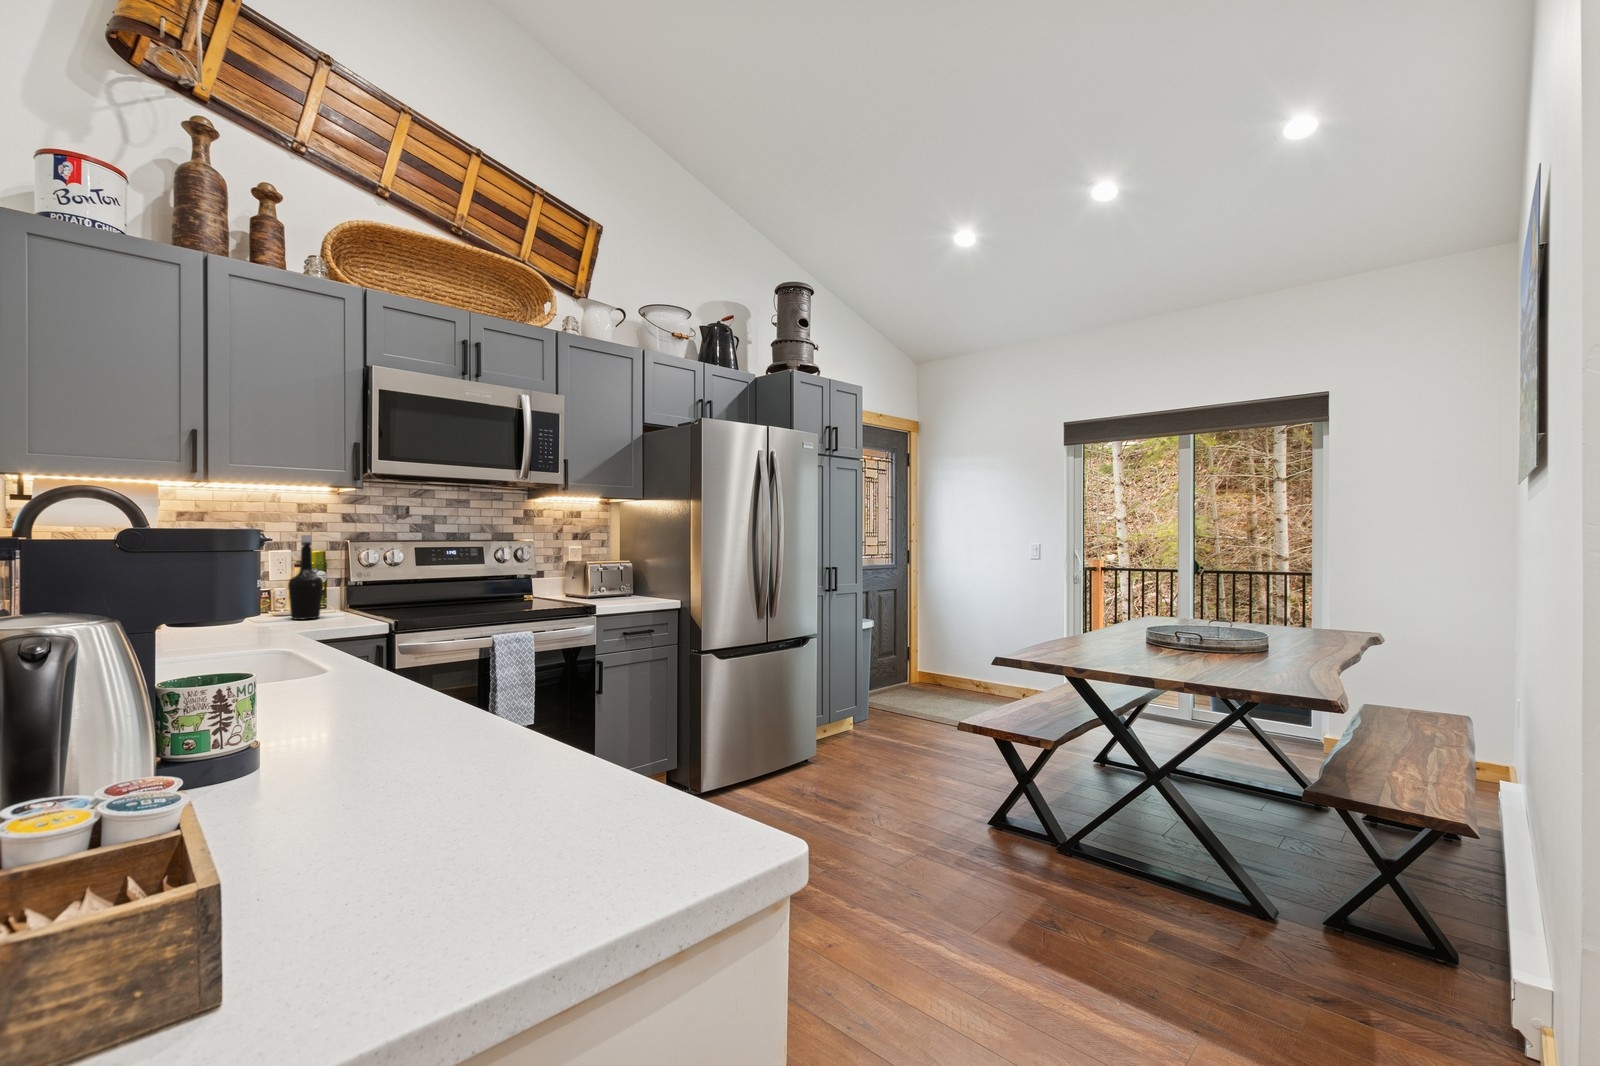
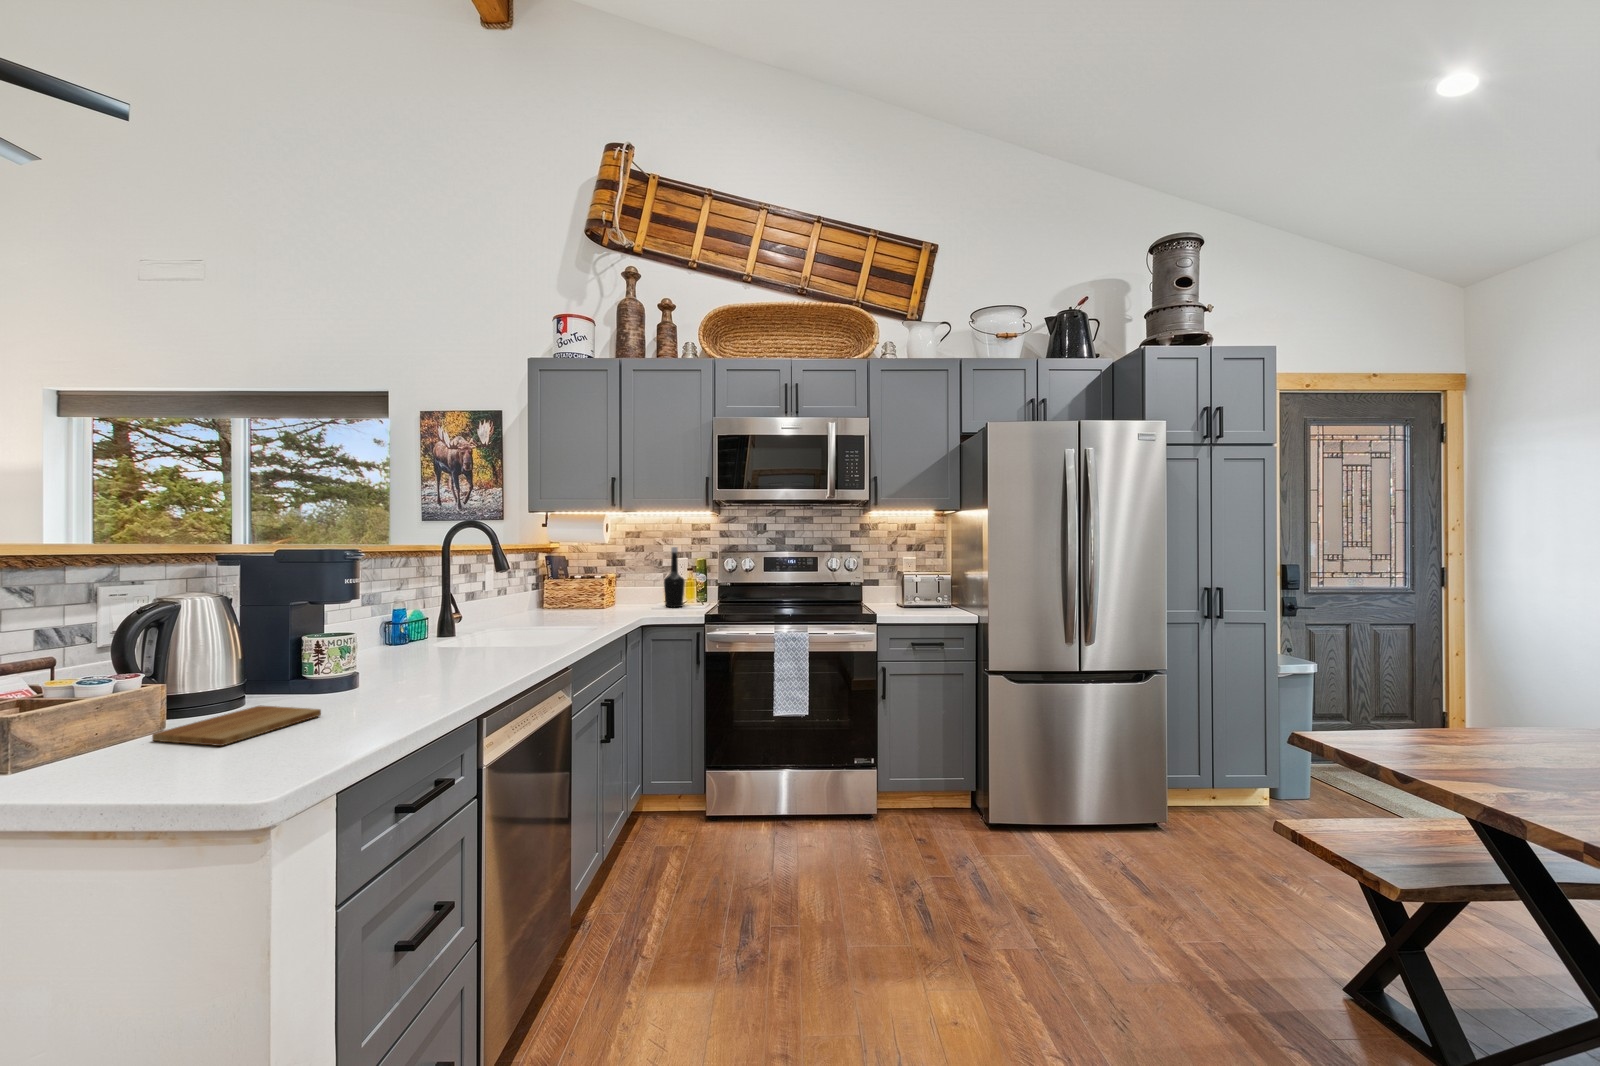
cutting board: none [304,784,516,916] -> present [152,705,321,746]

